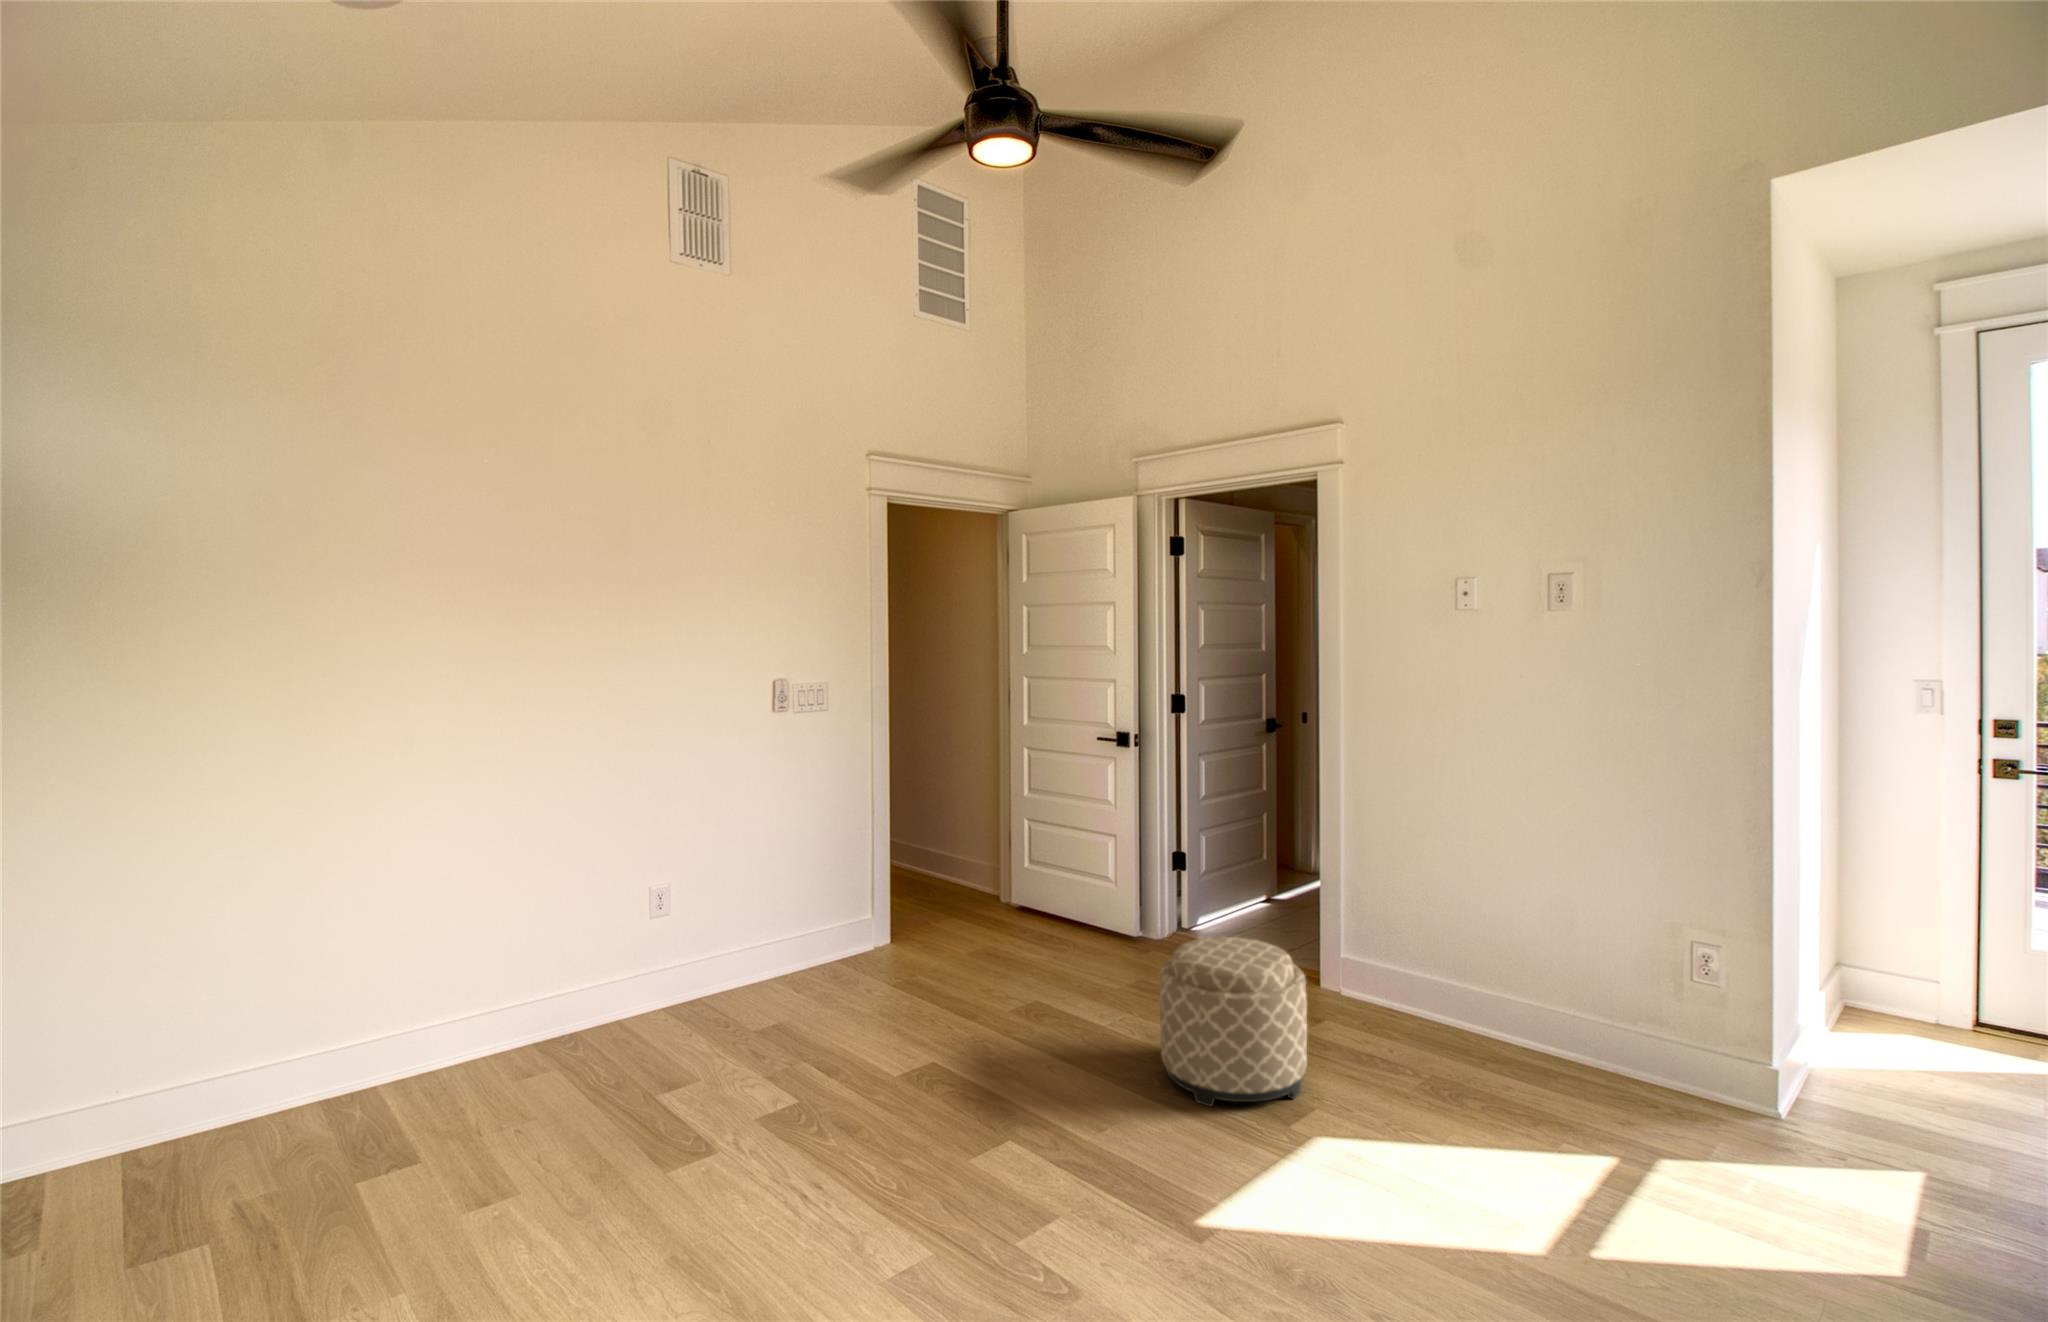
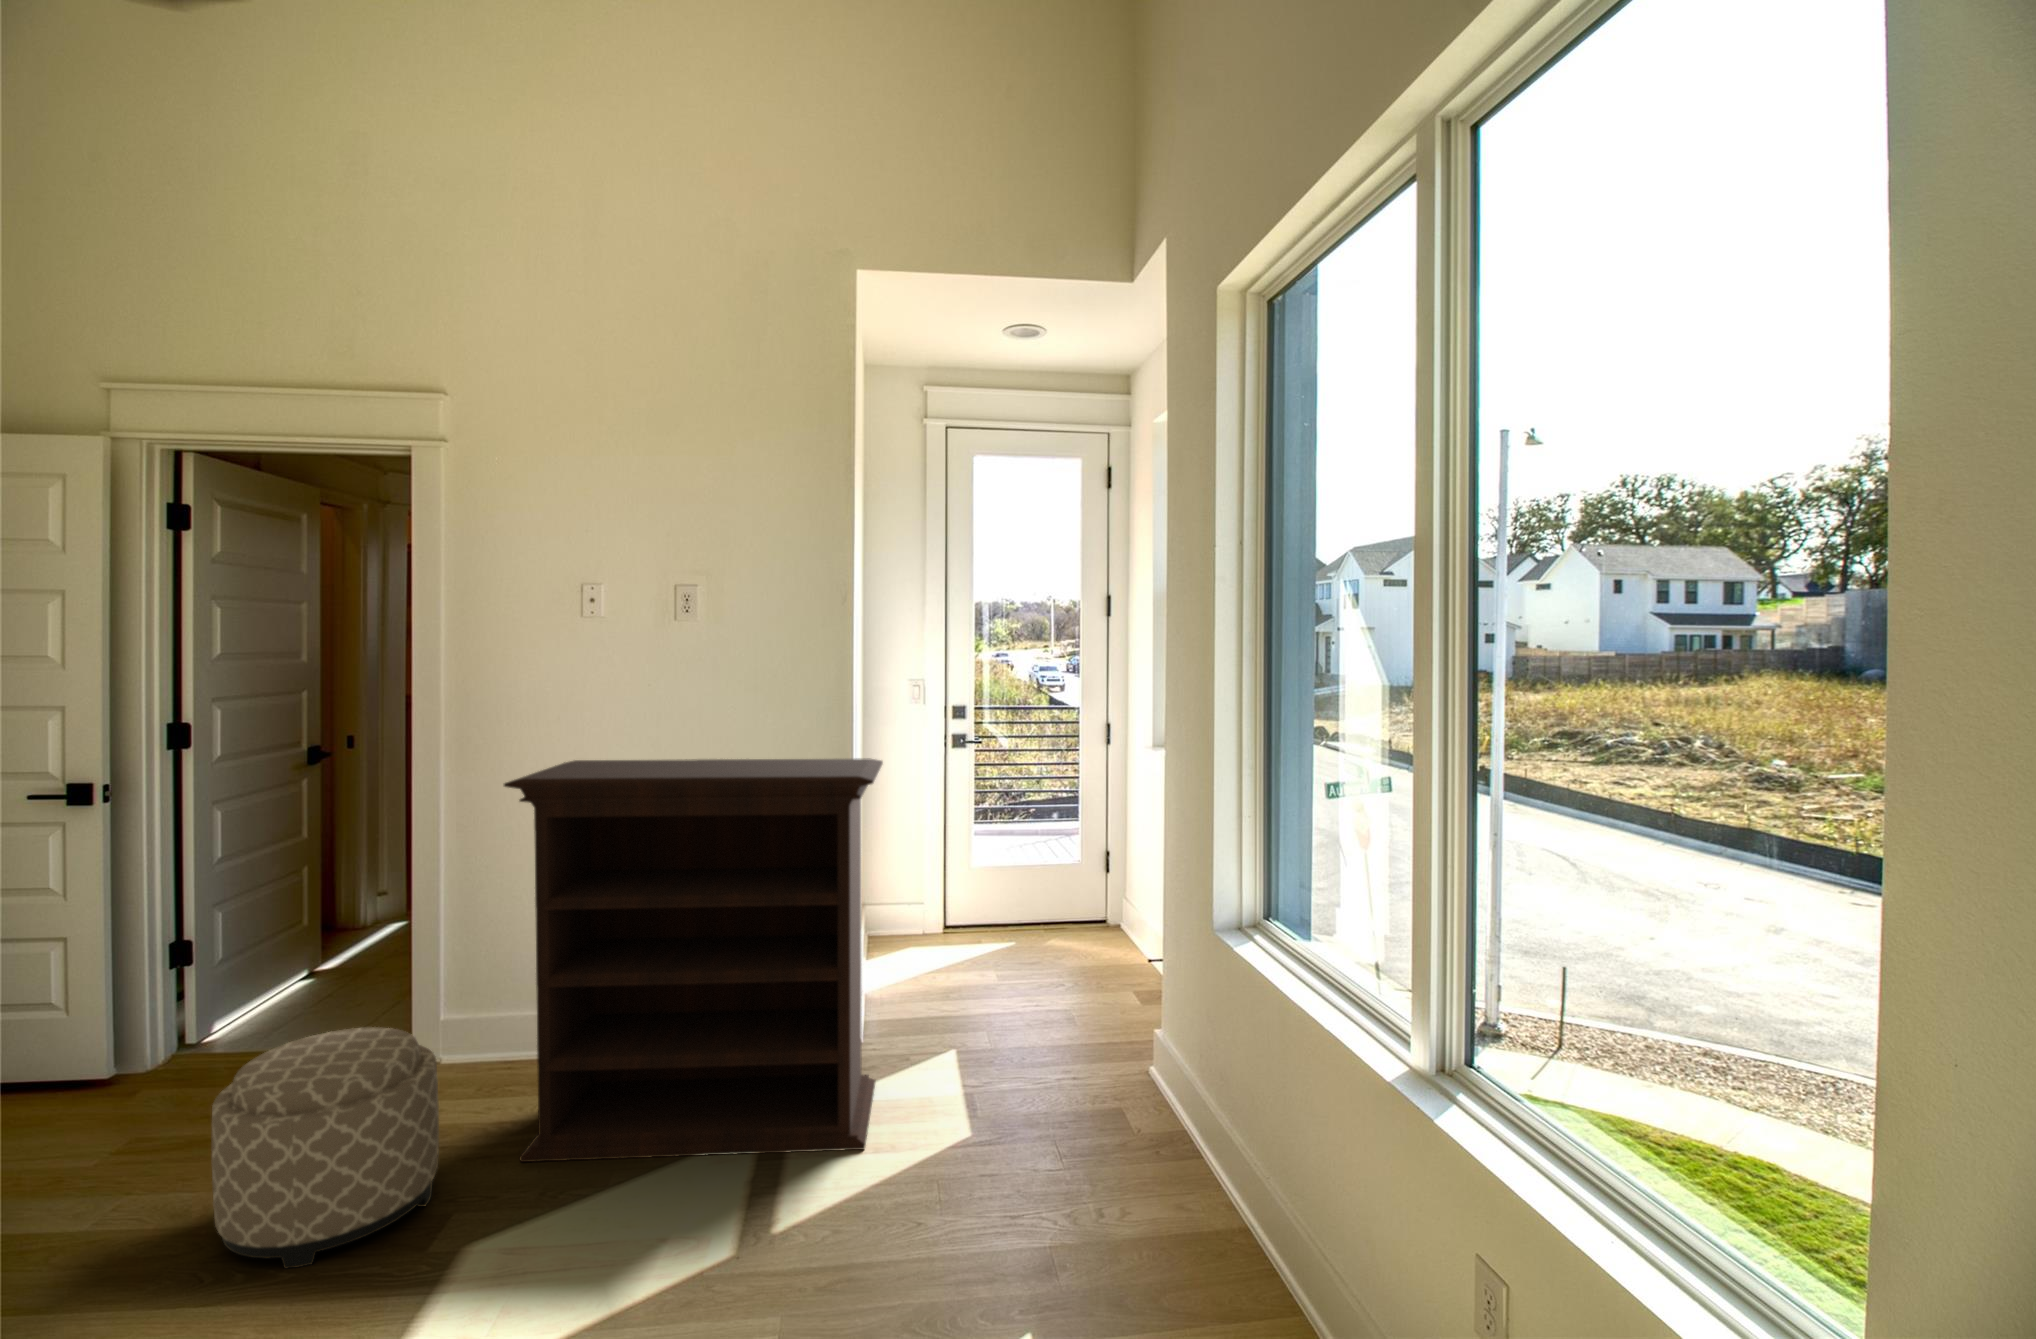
bookshelf: none [1360,743,1798,1234] -> present [504,758,883,1162]

